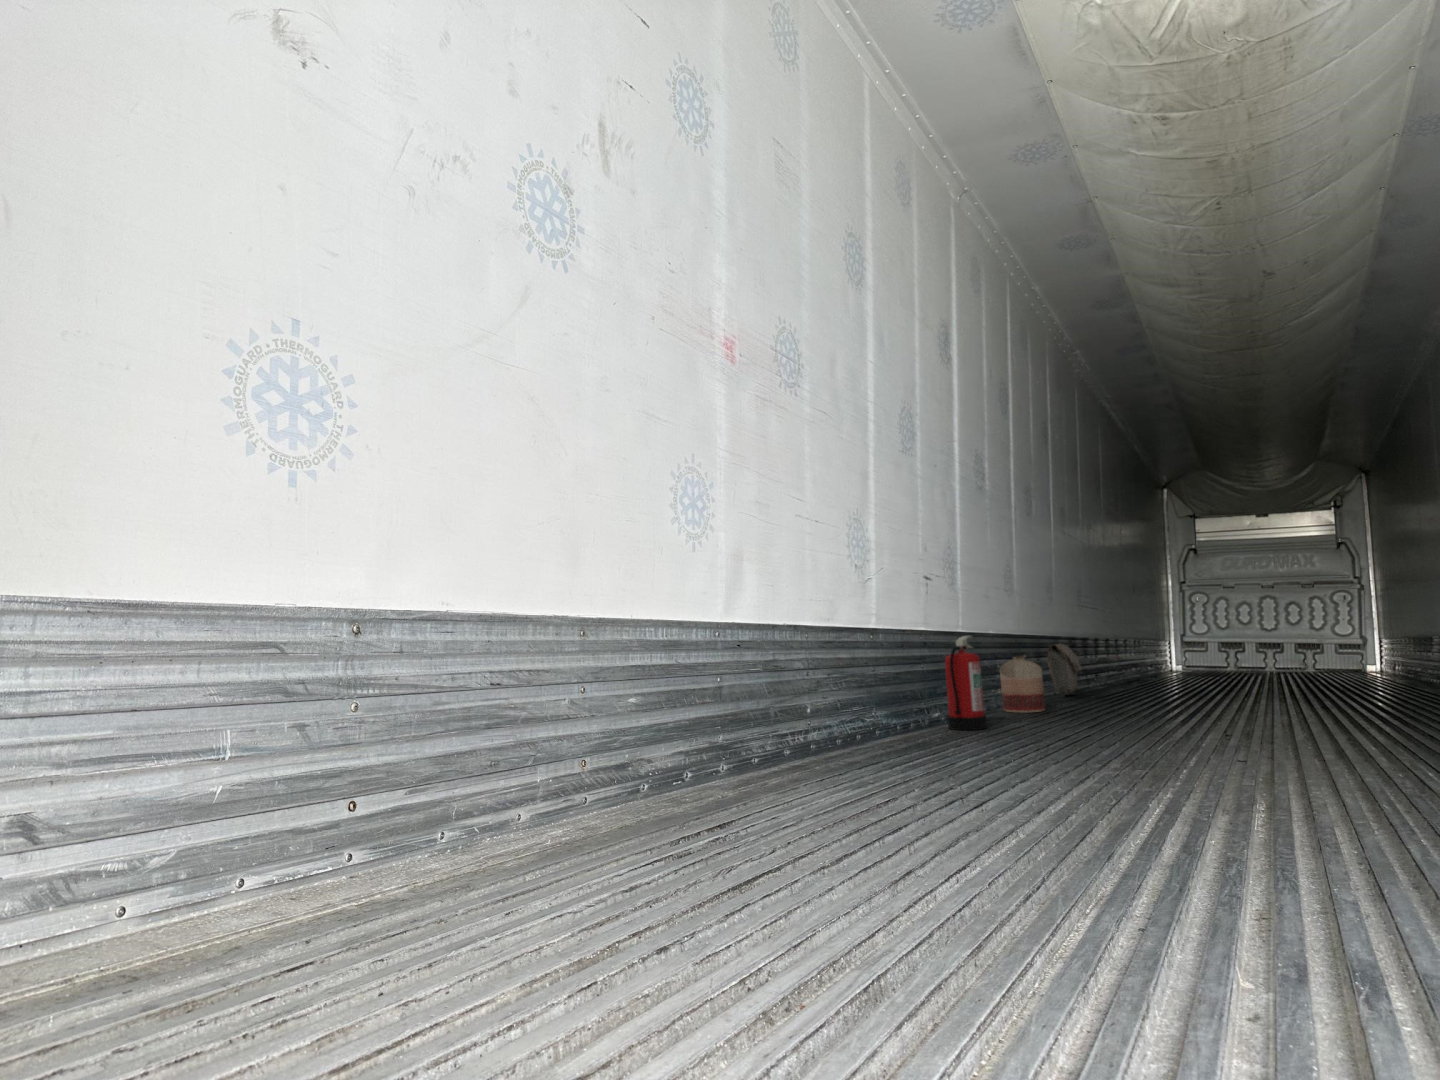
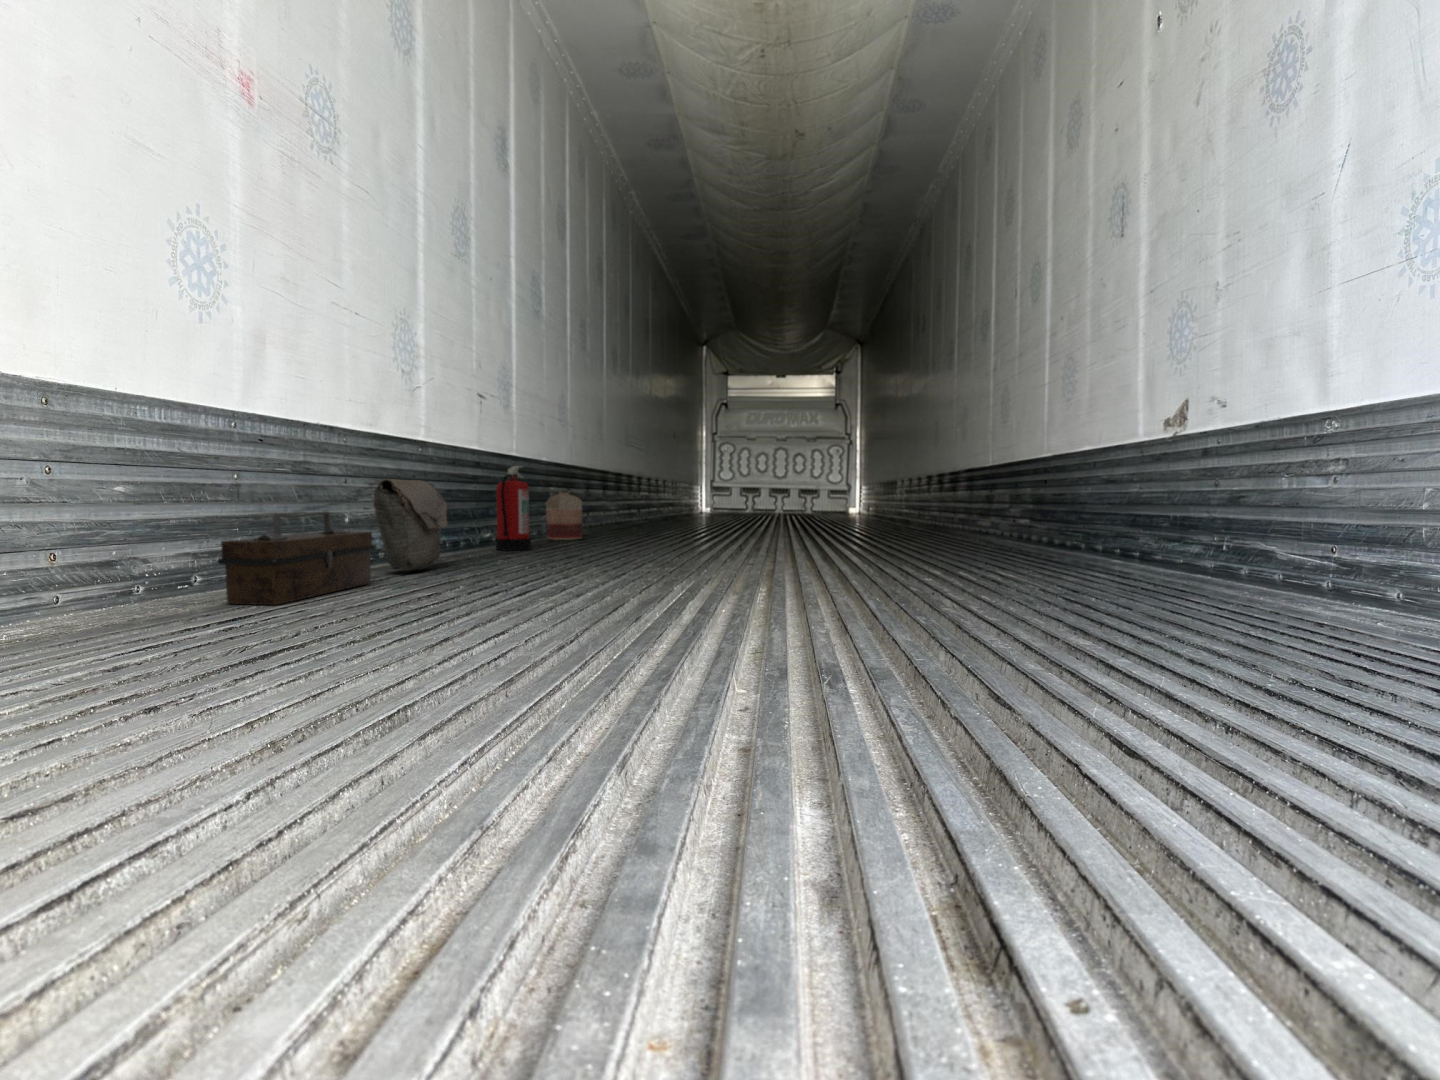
bag: present [1047,644,1082,695] -> present [373,479,447,571]
toolbox: none [704,707,833,805] -> present [217,511,376,605]

